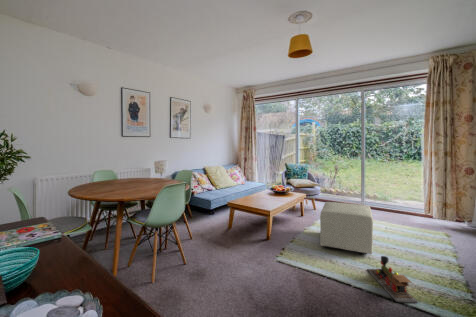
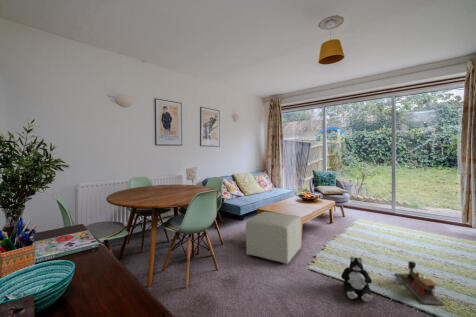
ottoman: present [320,202,373,254] -> present [246,212,301,264]
plush toy: none [312,253,344,302] -> present [341,257,372,301]

